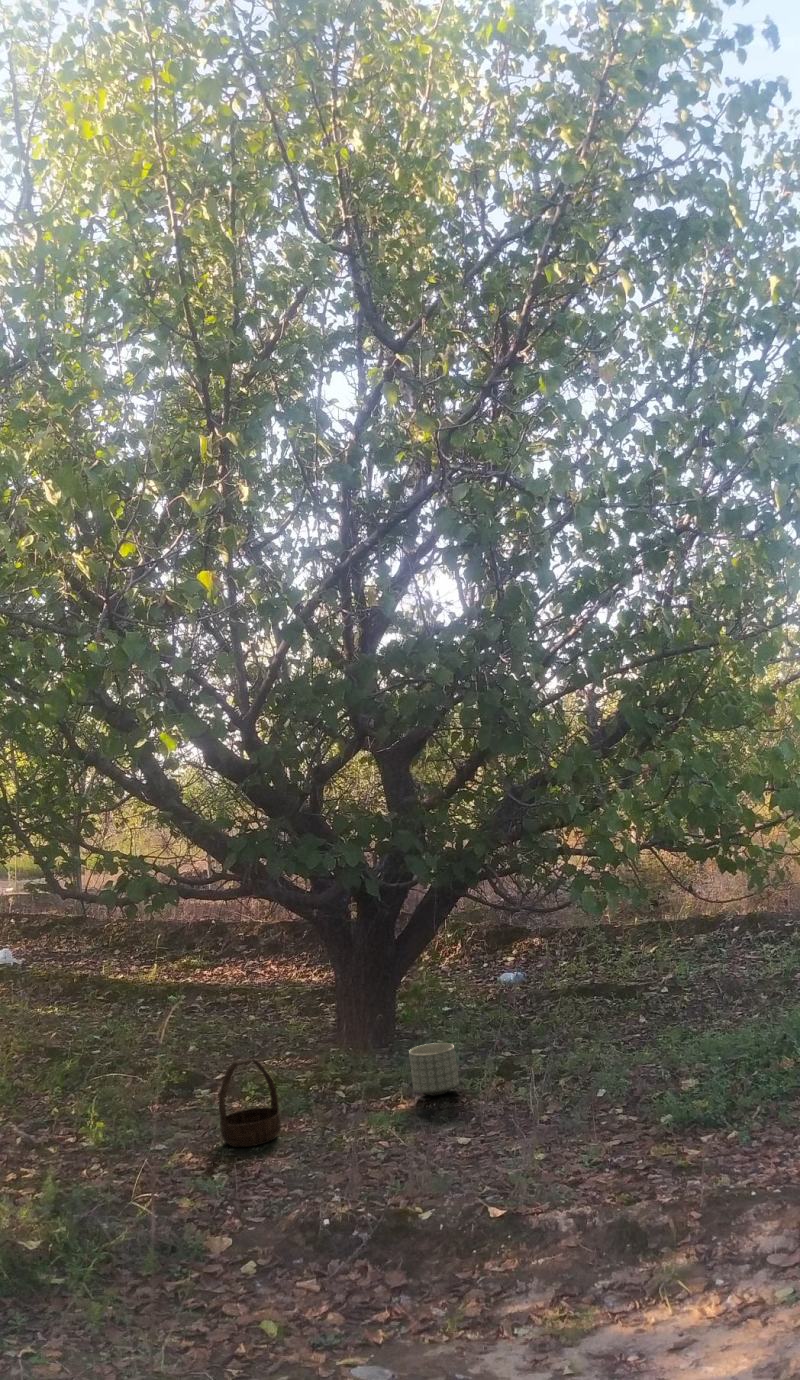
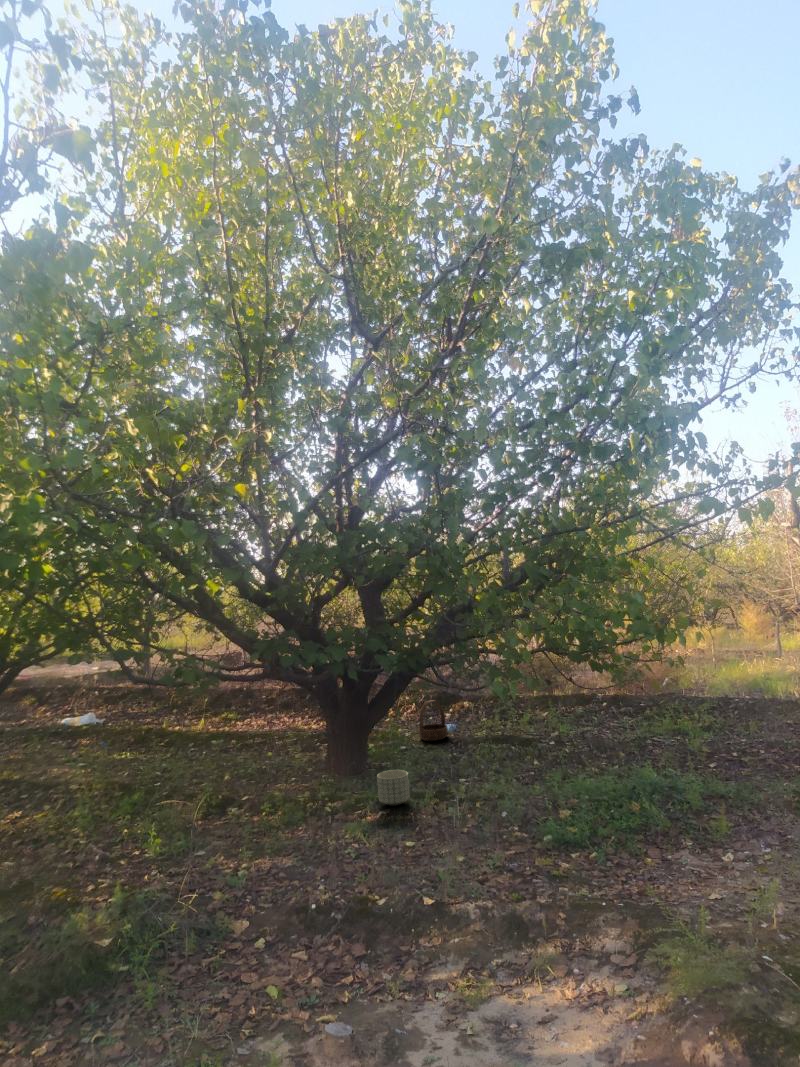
basket: present [219,1059,281,1147] -> present [418,700,447,741]

